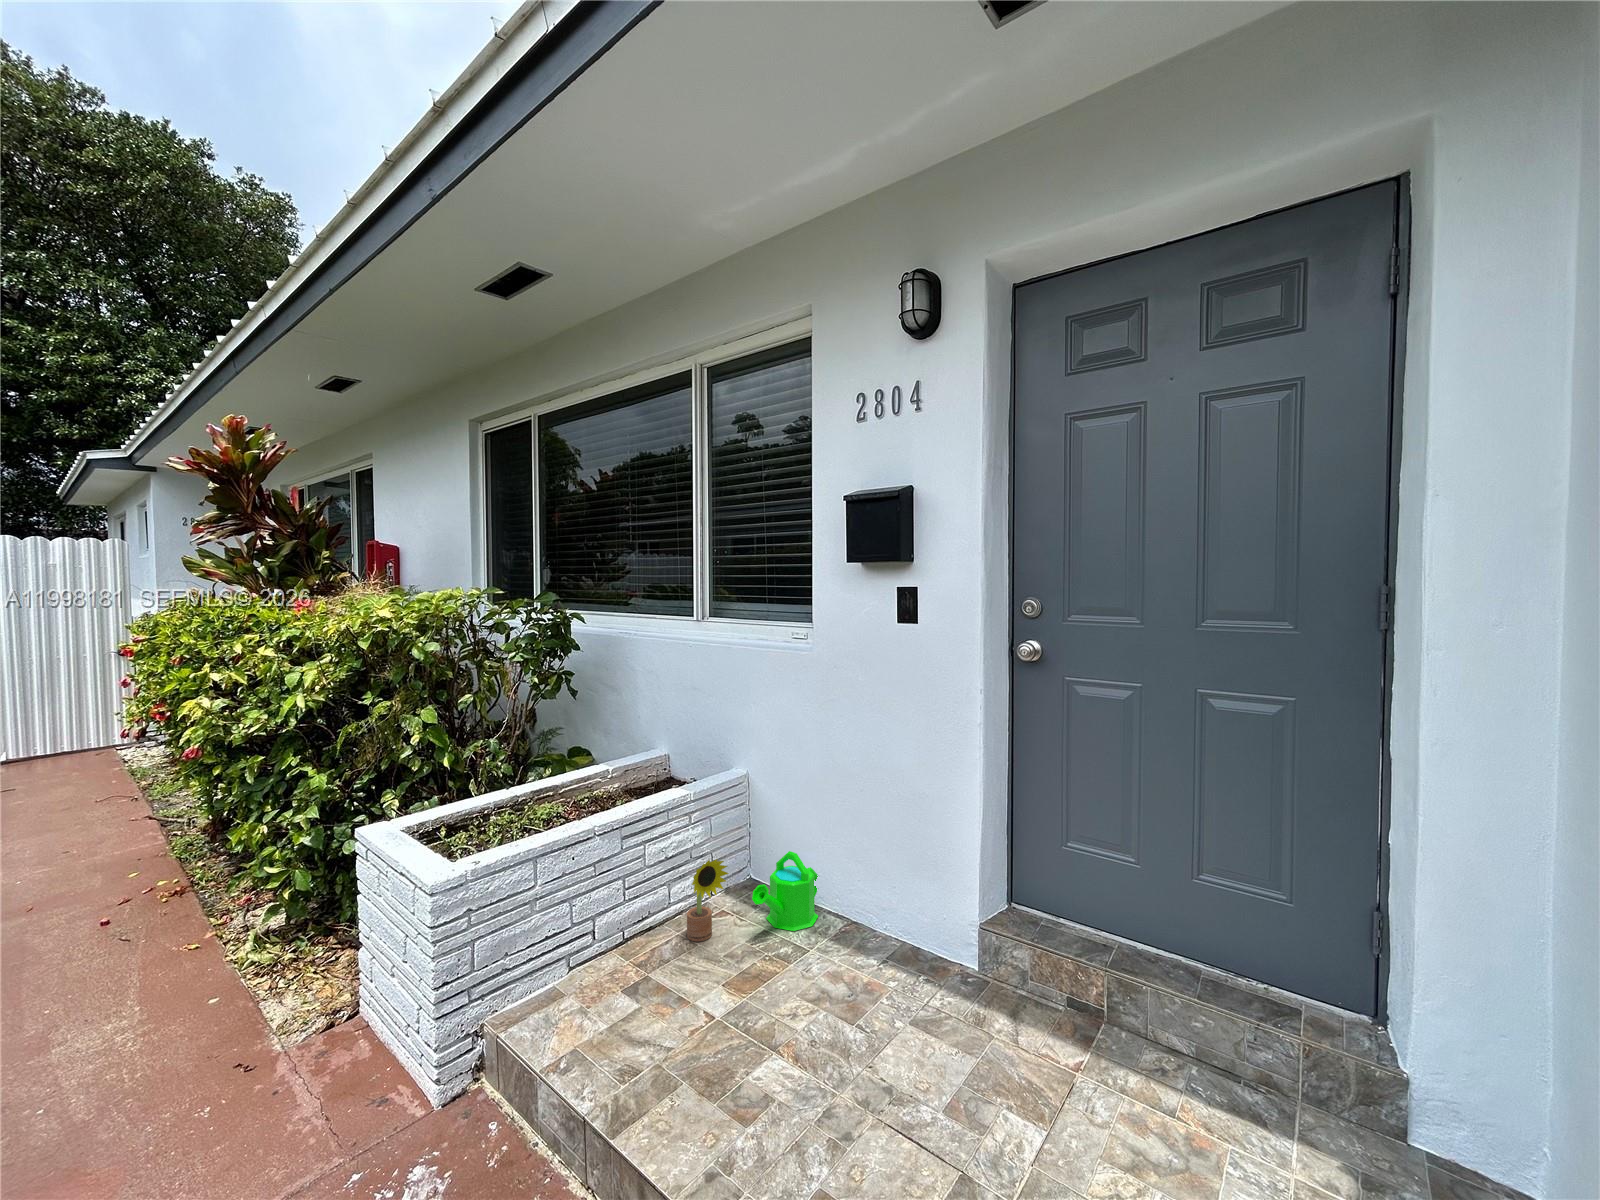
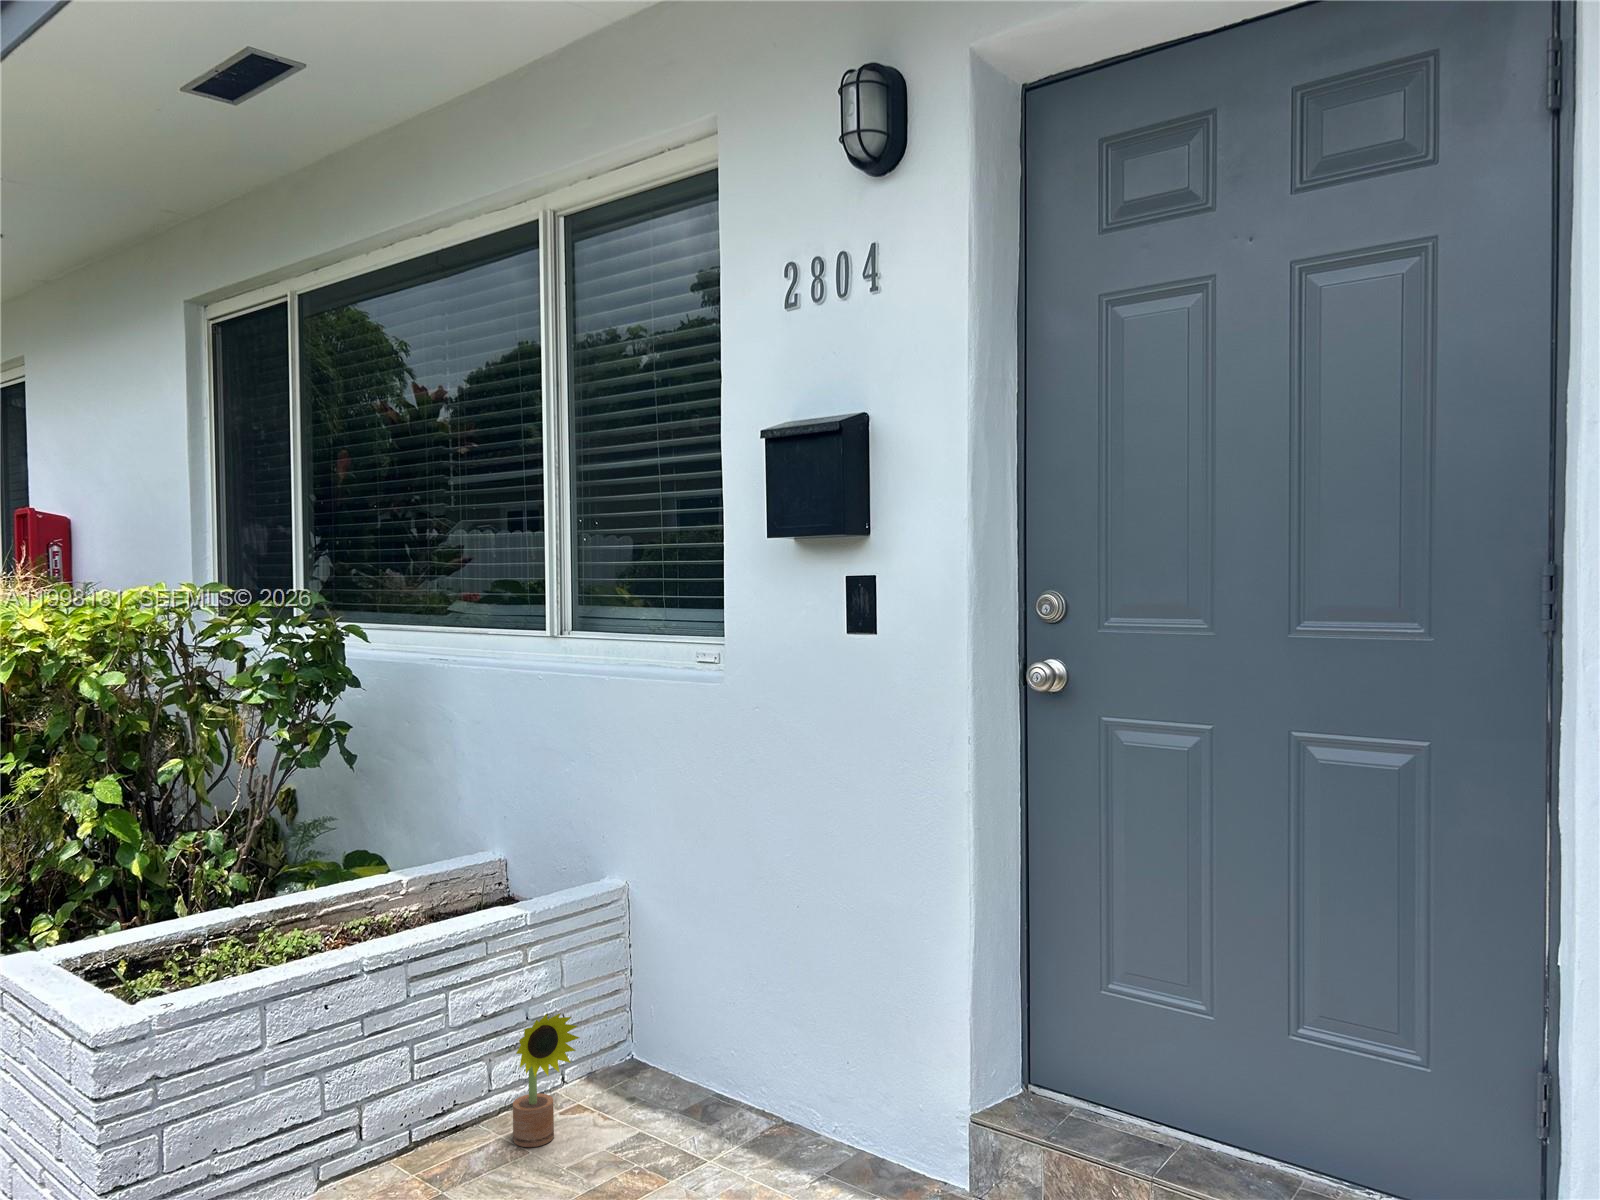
watering can: present [752,851,818,931] -> none [618,1006,739,1133]

